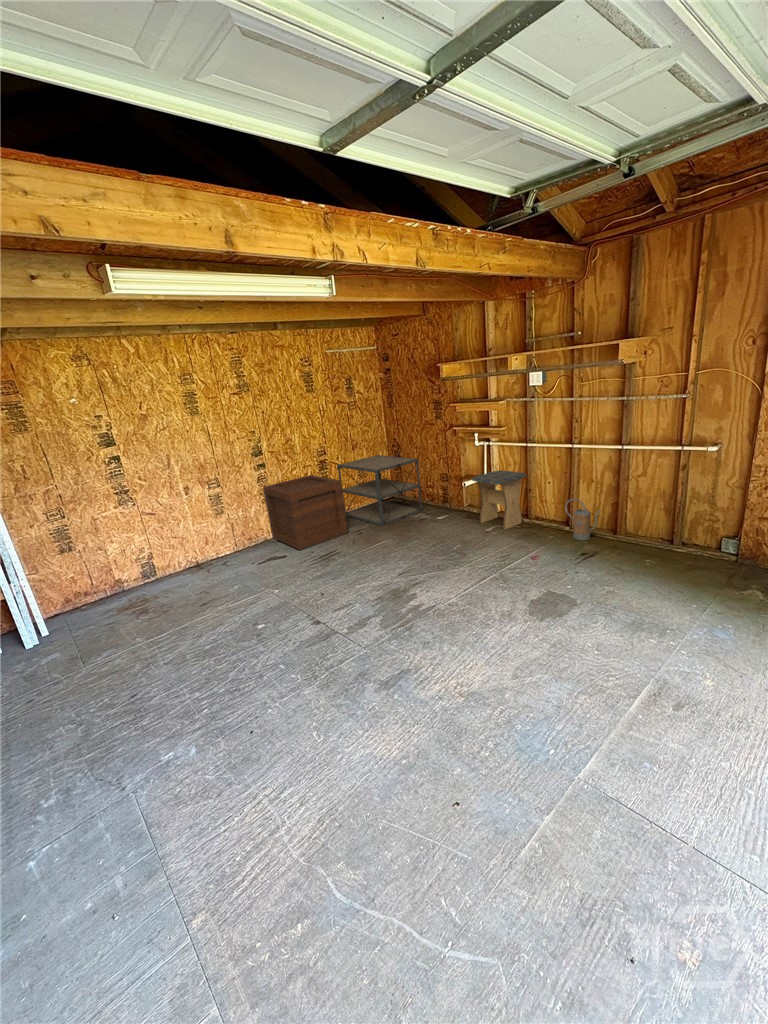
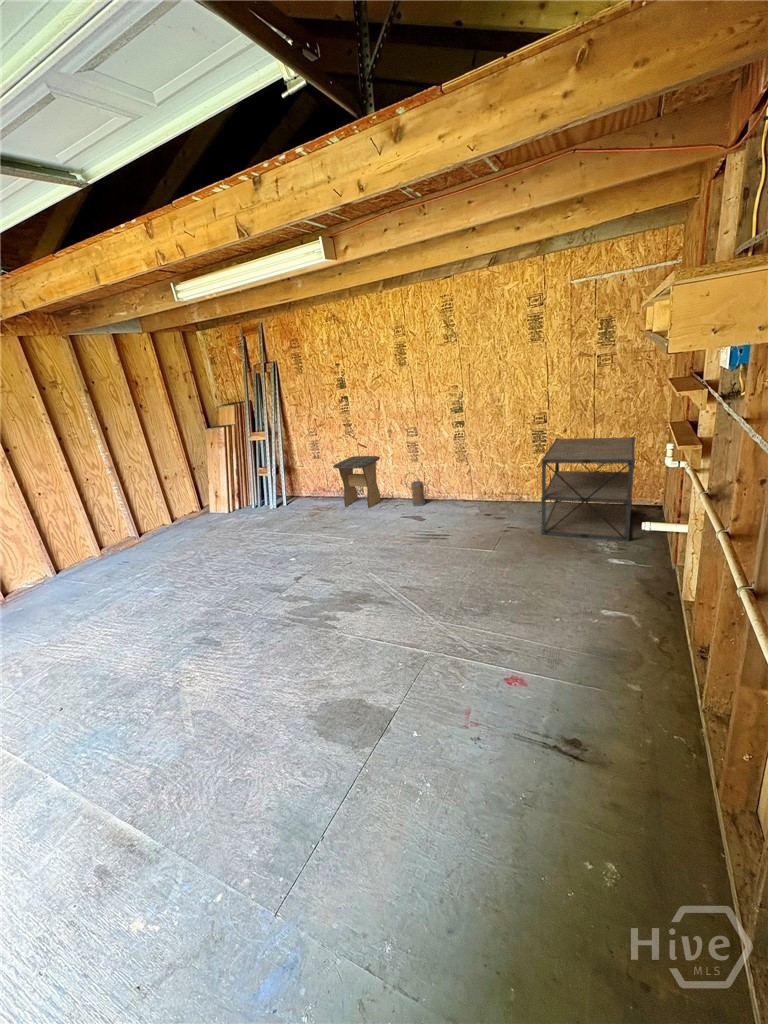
stool: present [472,470,527,530] -> present [333,456,381,508]
wooden crate: present [263,475,348,550] -> none [434,444,517,524]
watering can: present [565,499,601,540] -> present [405,473,429,506]

